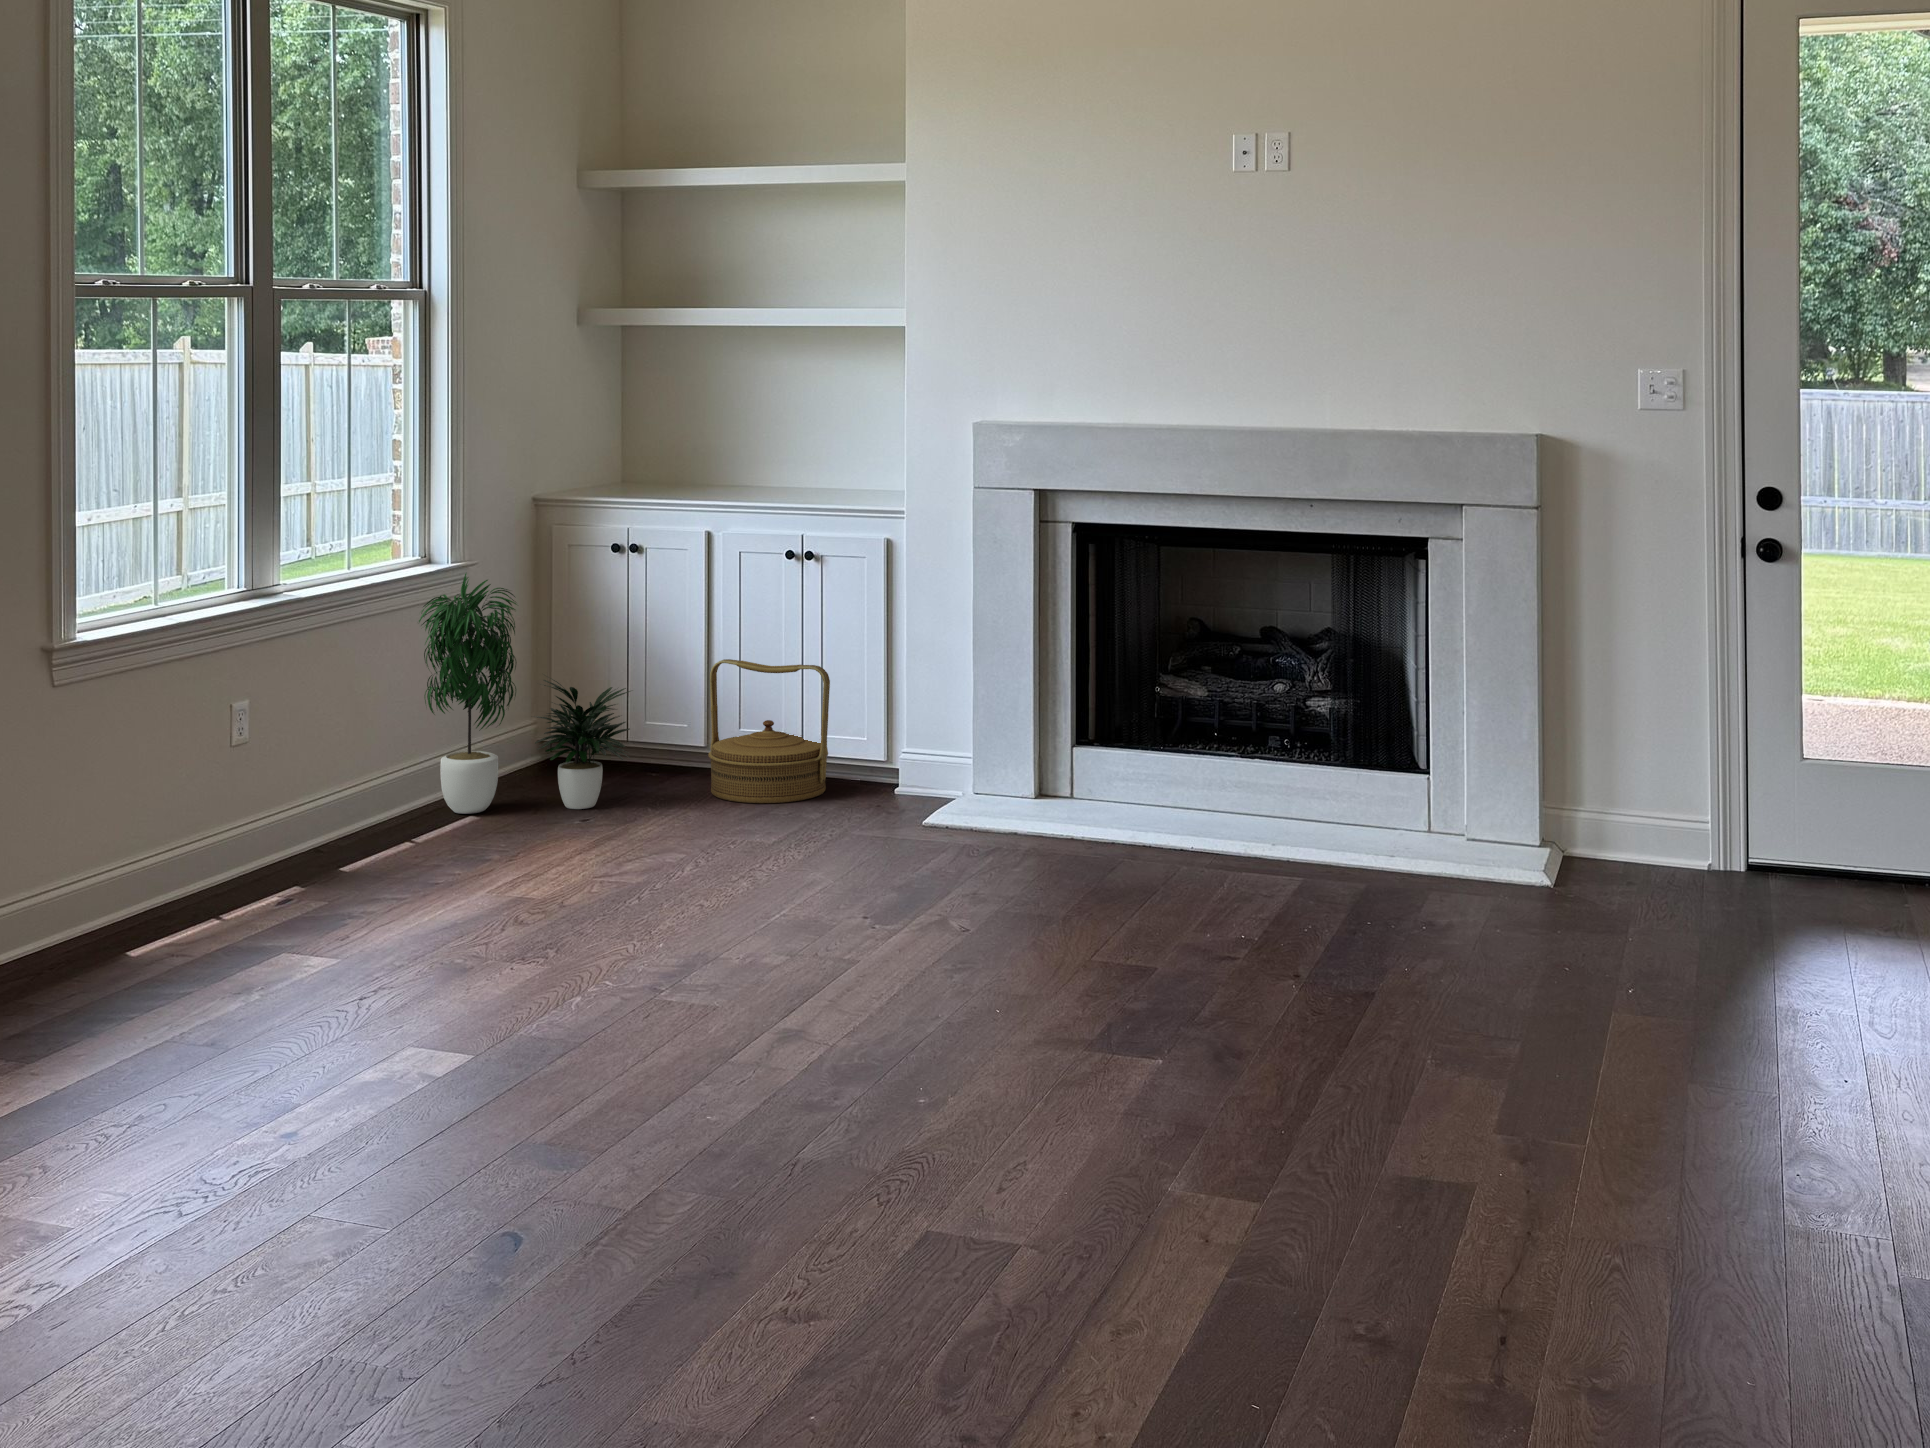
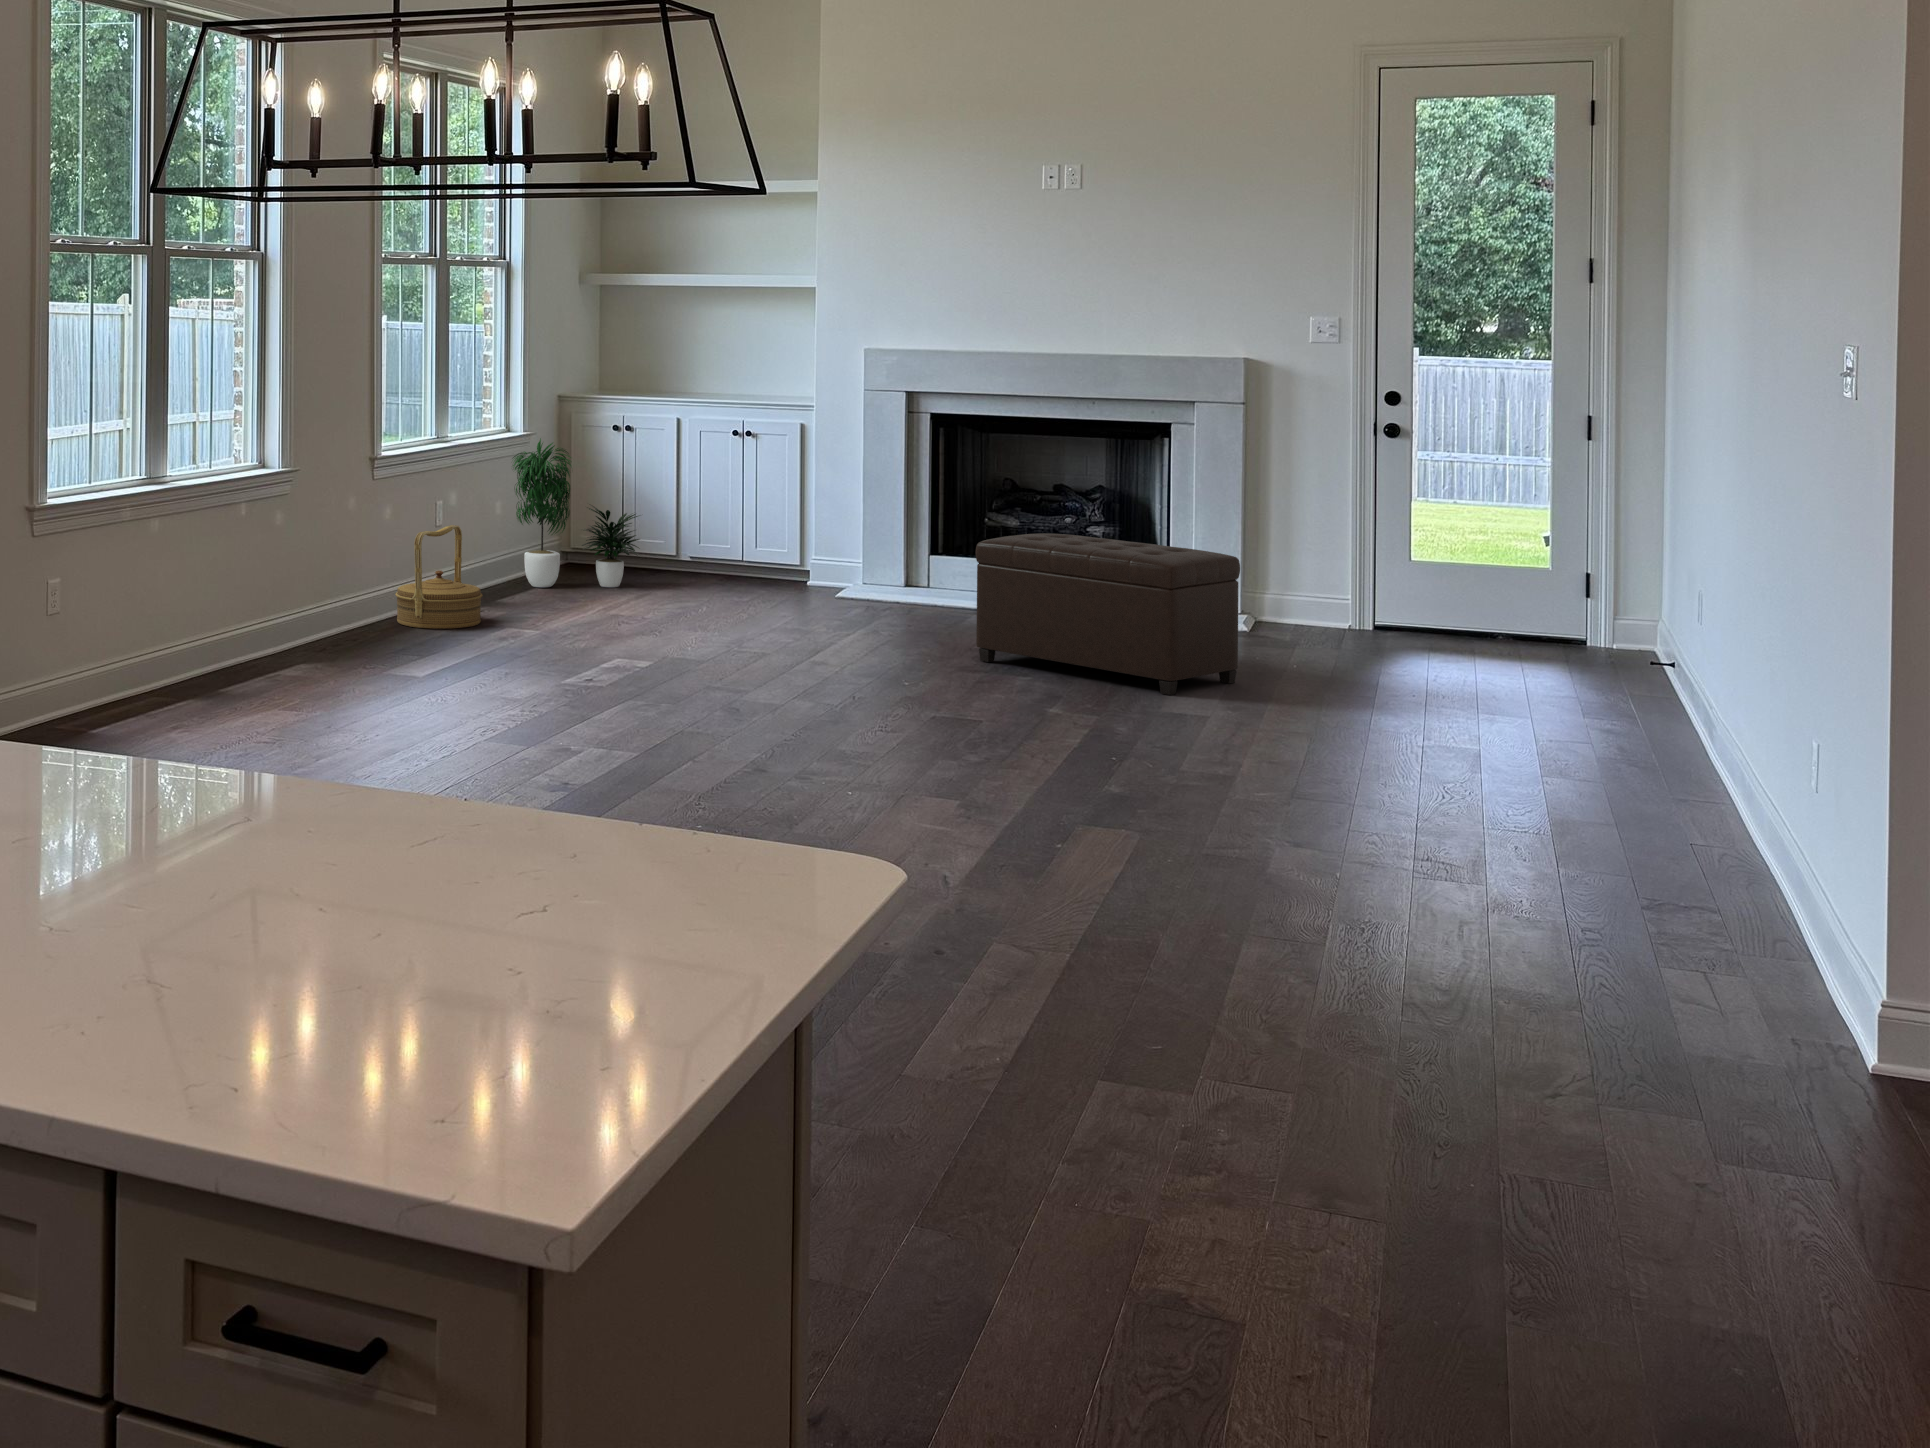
woven basket: present [708,659,830,803] -> present [395,525,483,629]
ottoman: none [1106,745,1559,1077] -> present [976,533,1240,695]

